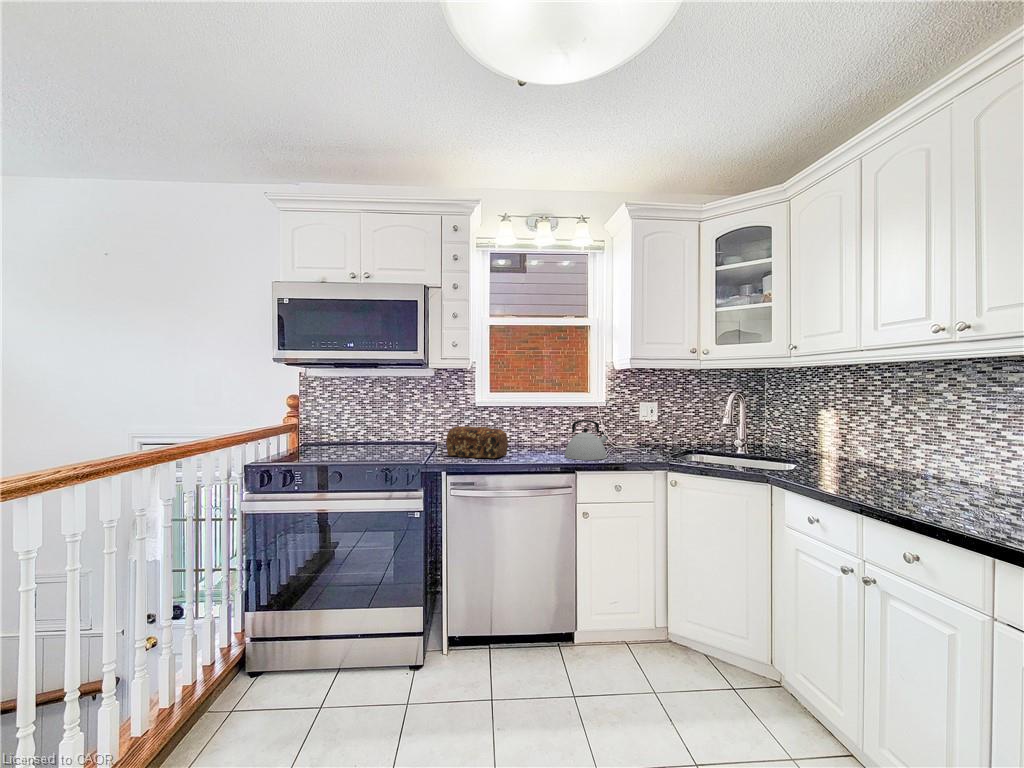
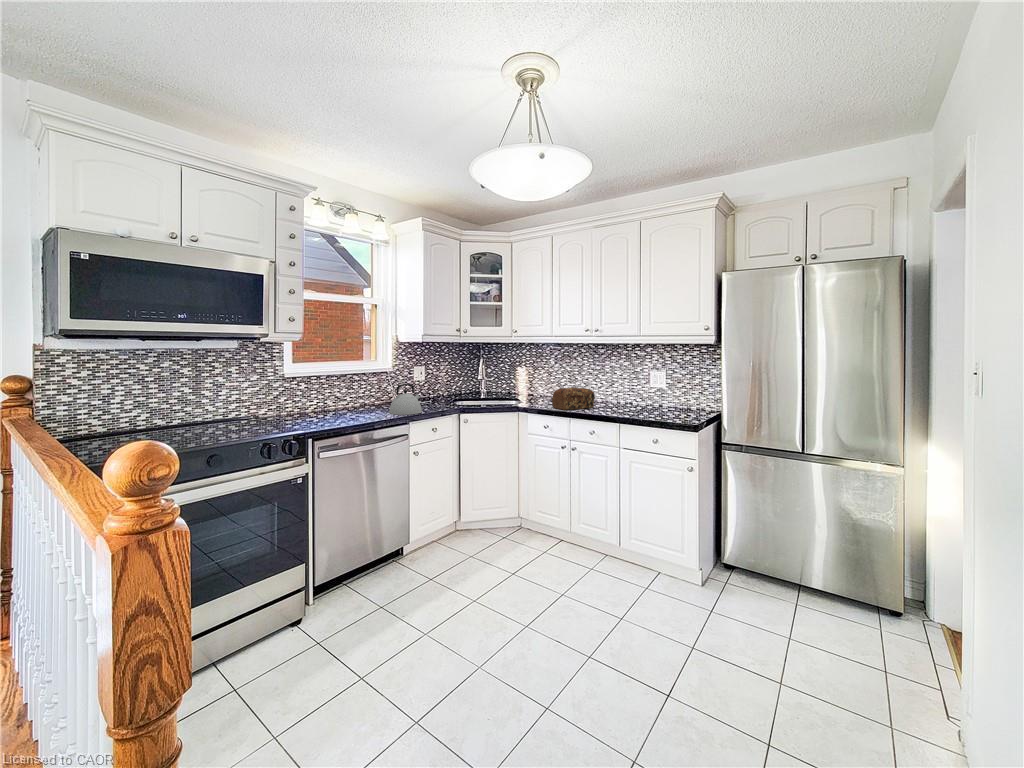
bread loaf: present [446,426,508,458] -> present [552,387,595,410]

